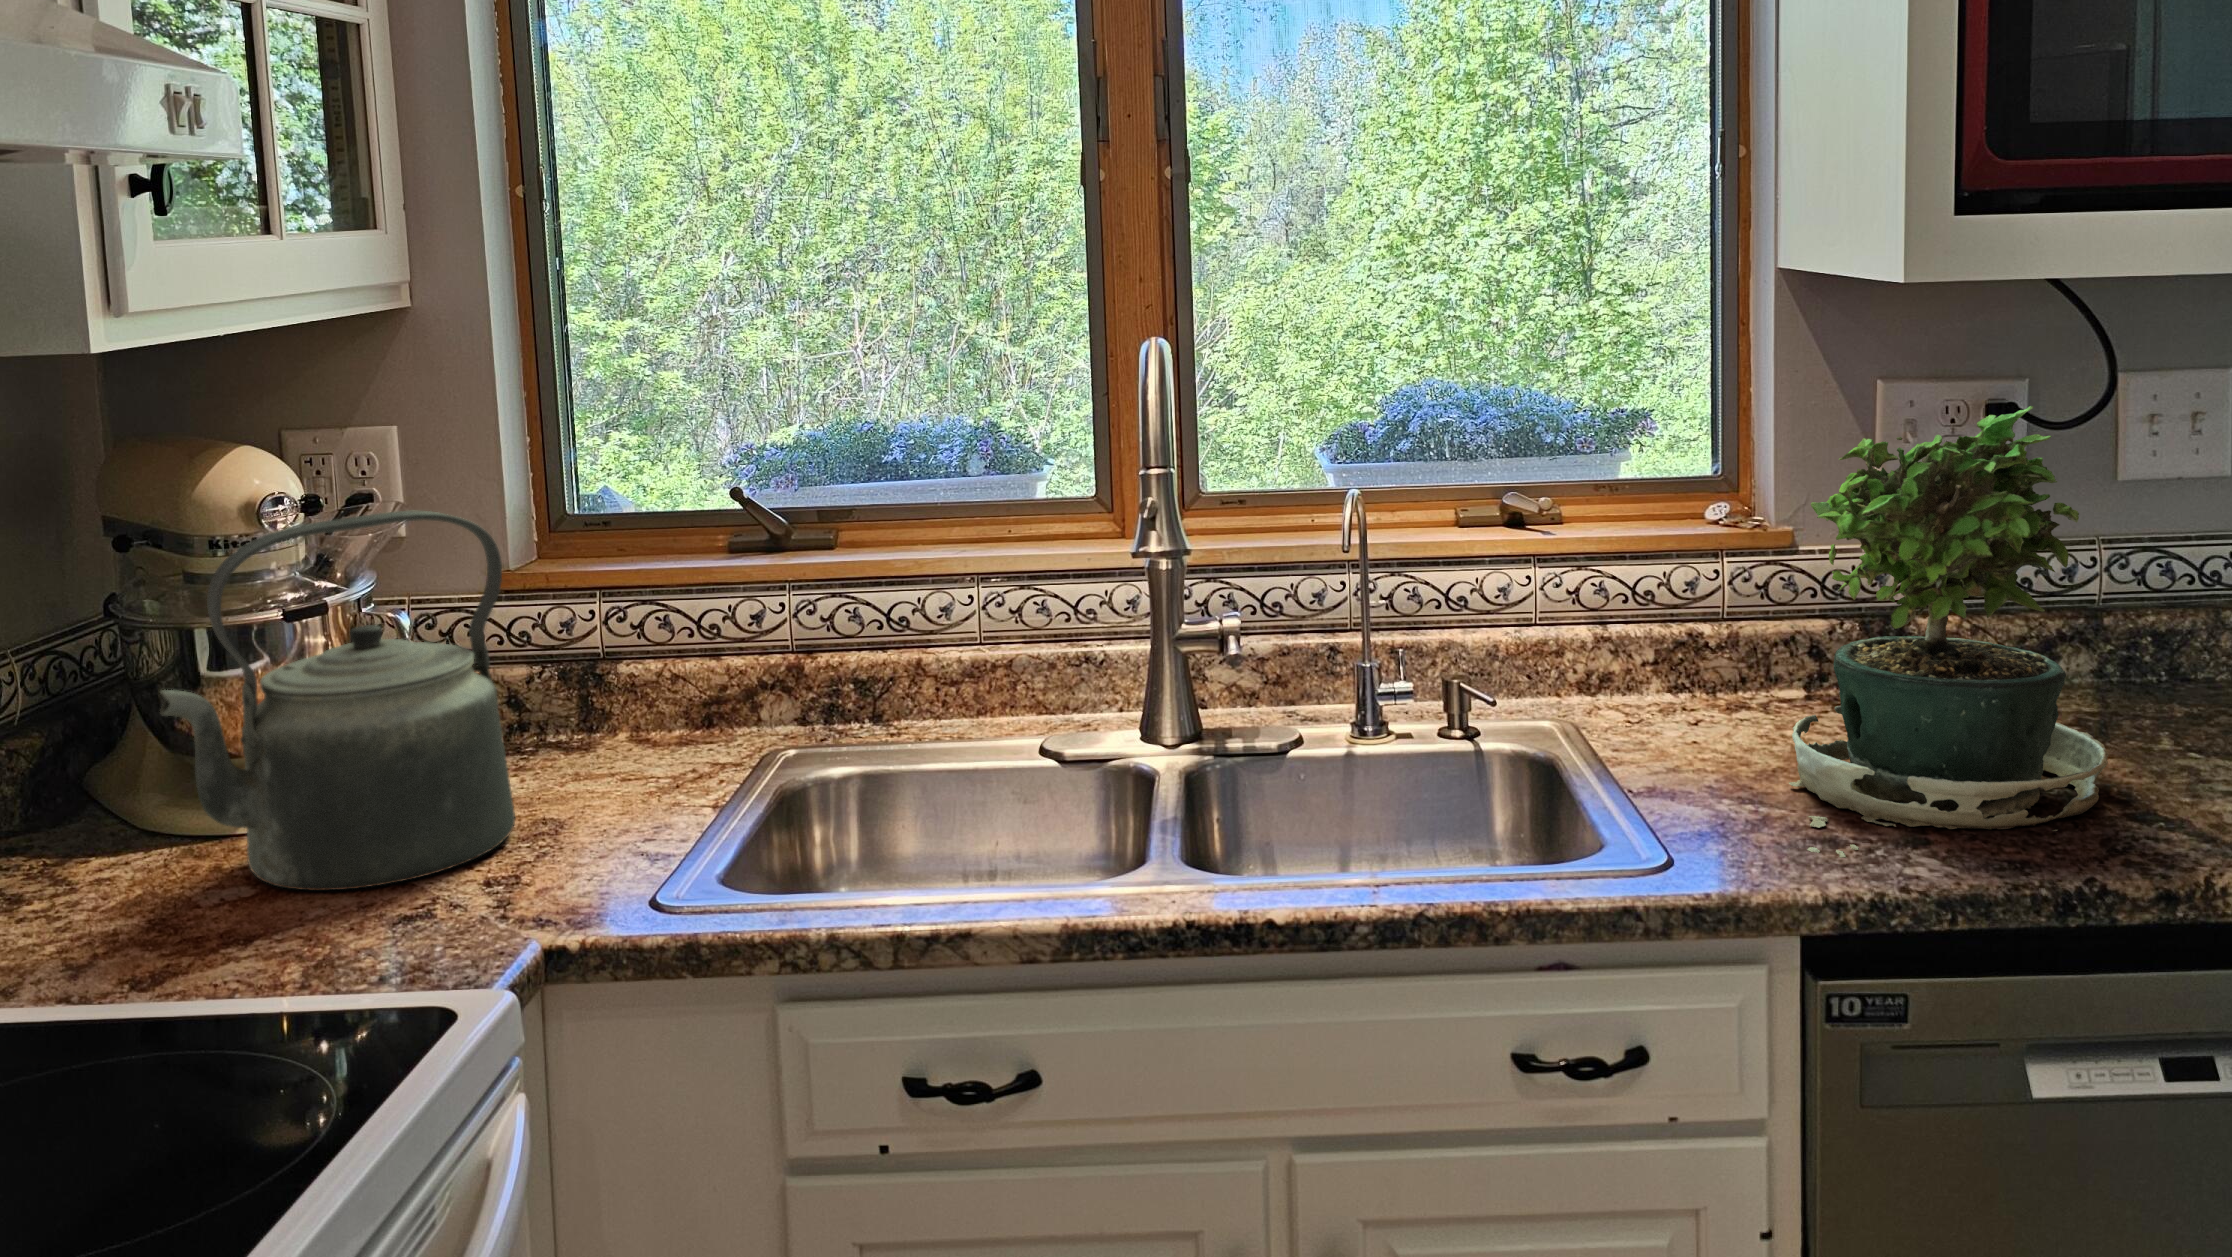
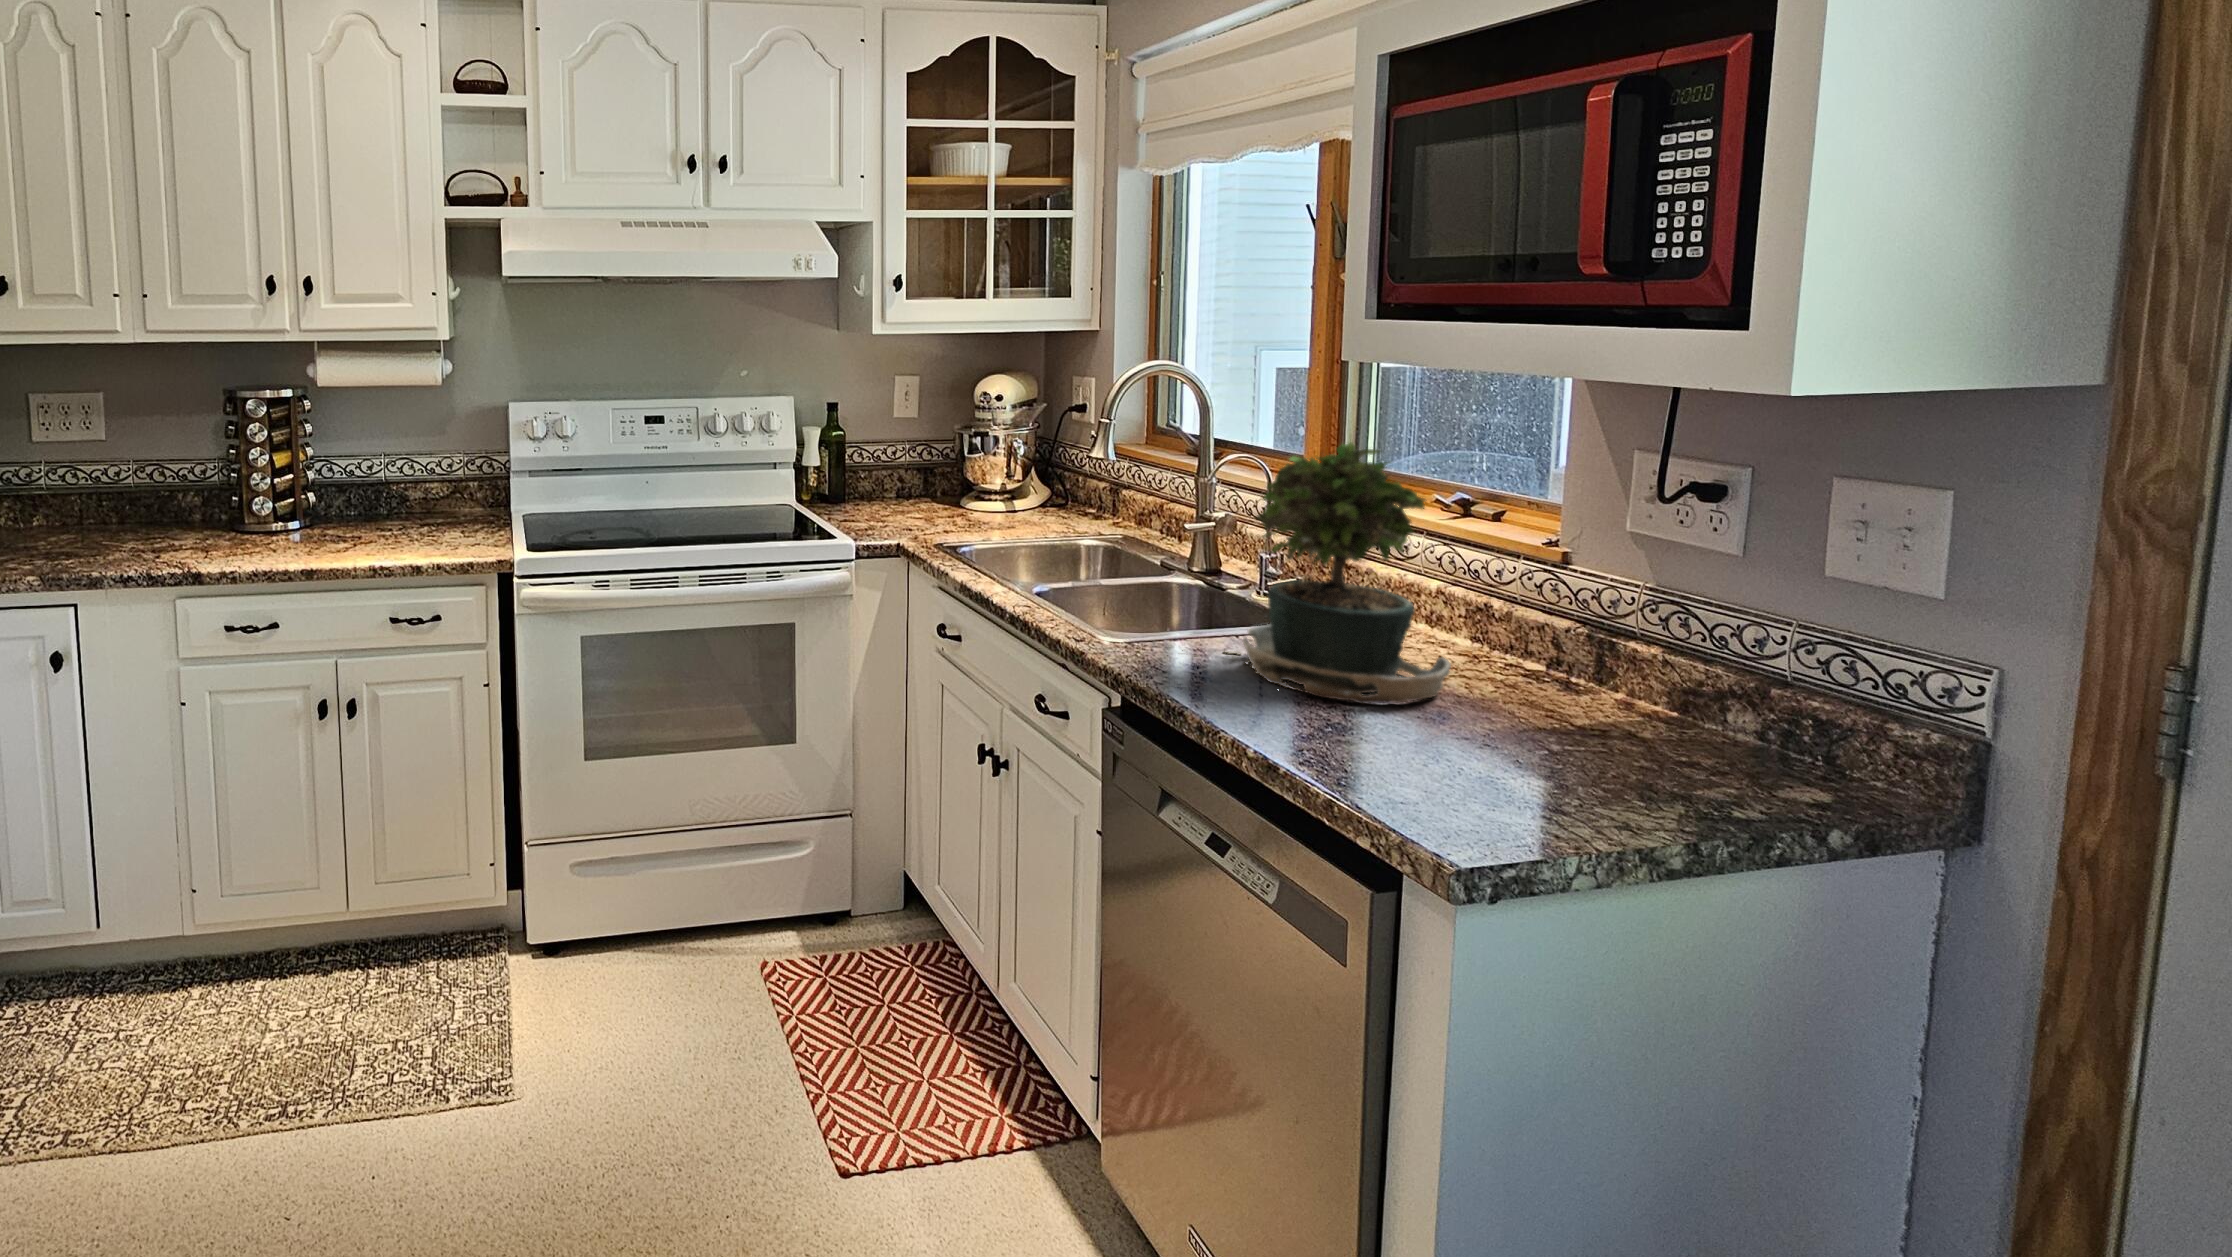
kettle: present [160,511,515,890] -> none [923,403,1027,524]

